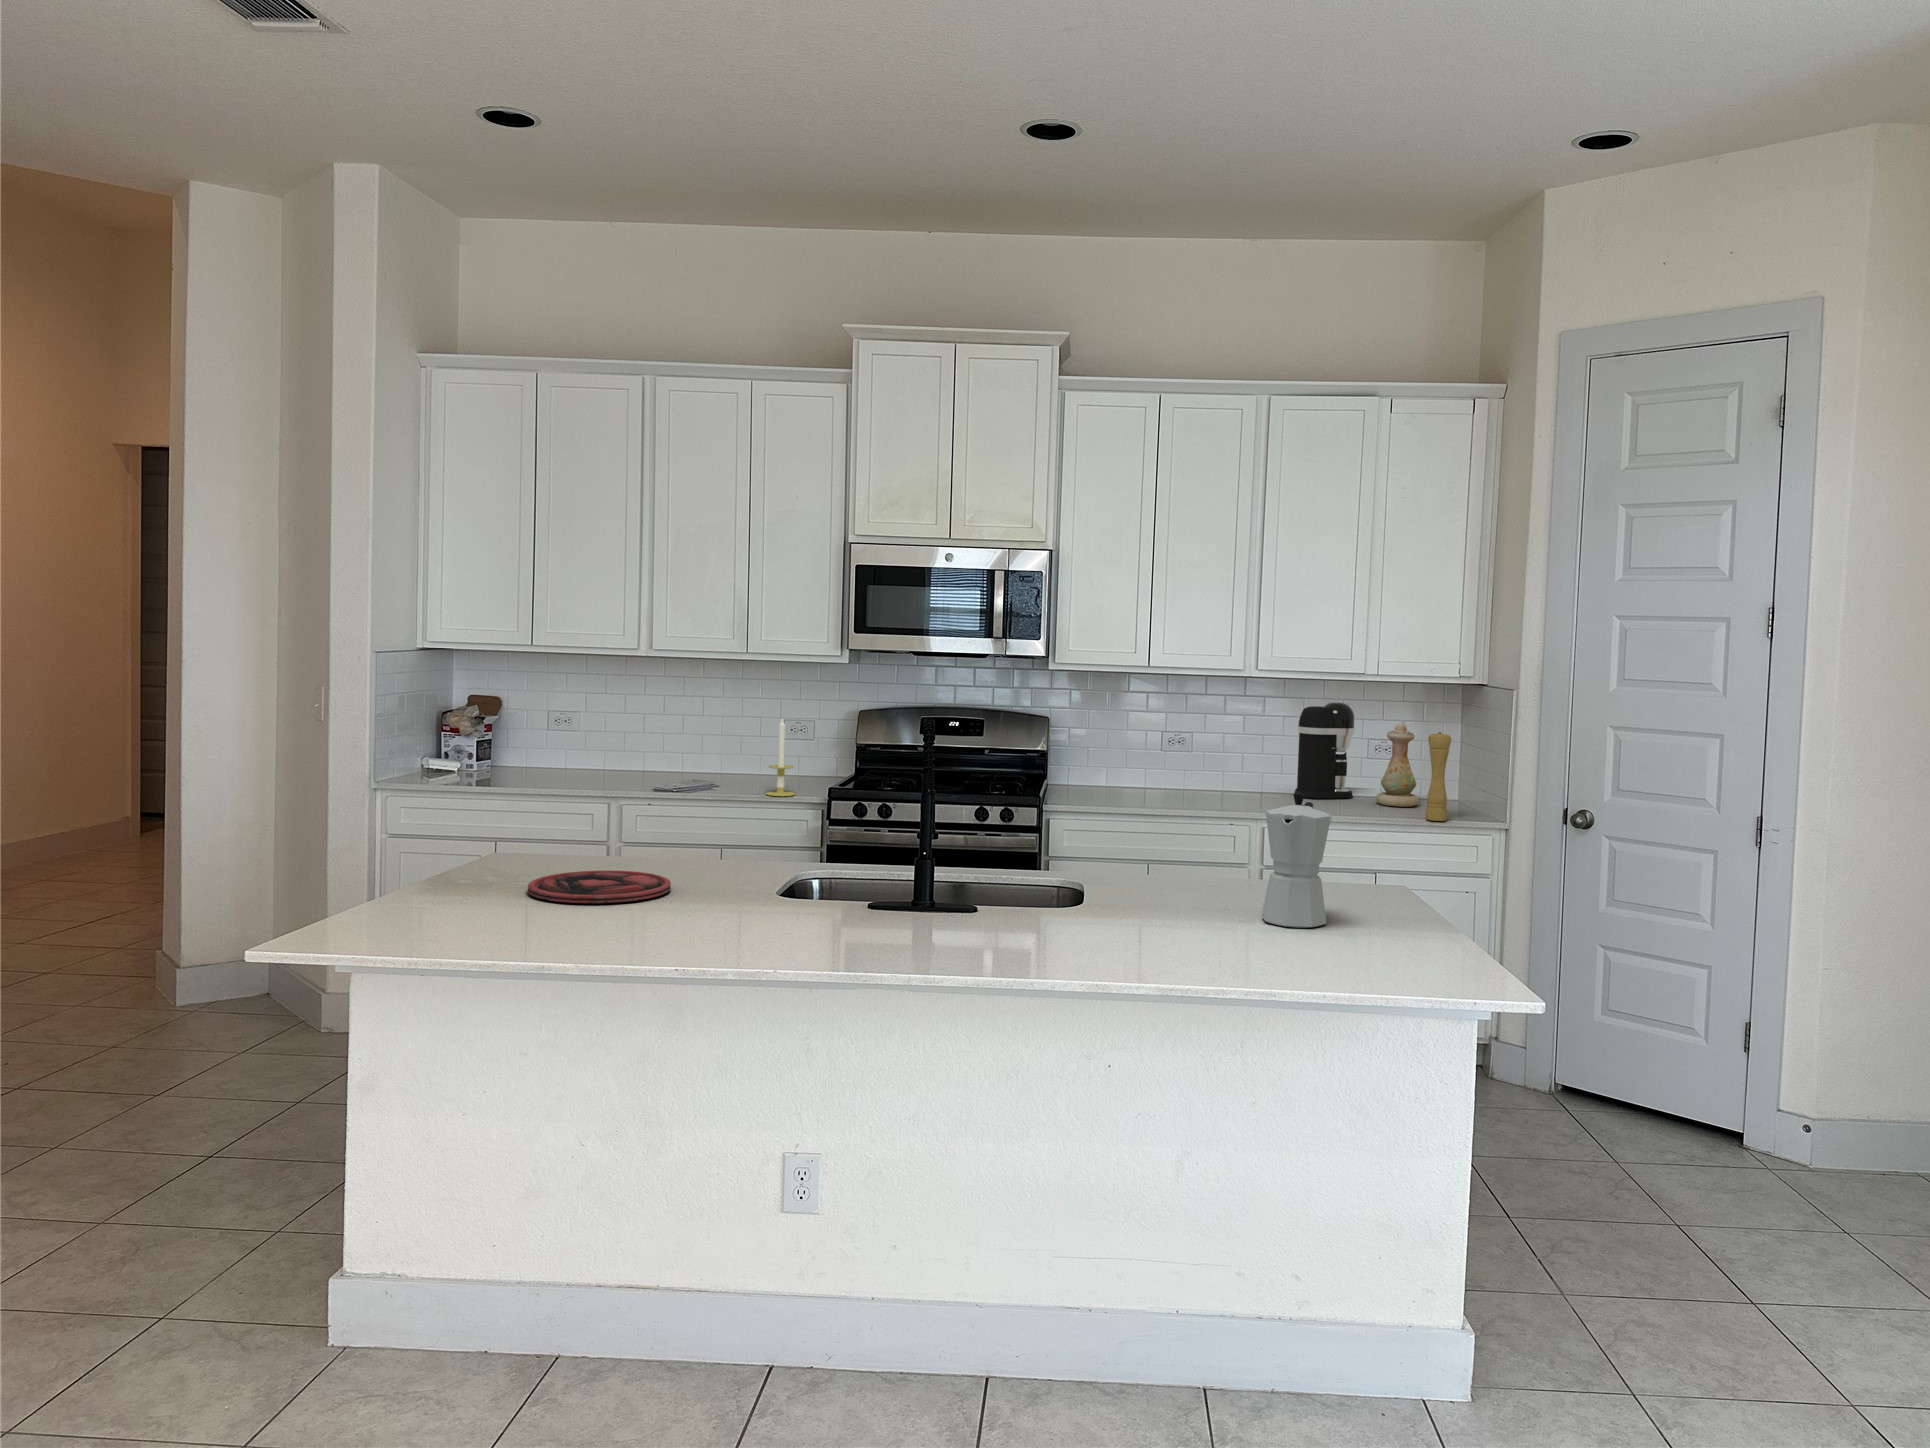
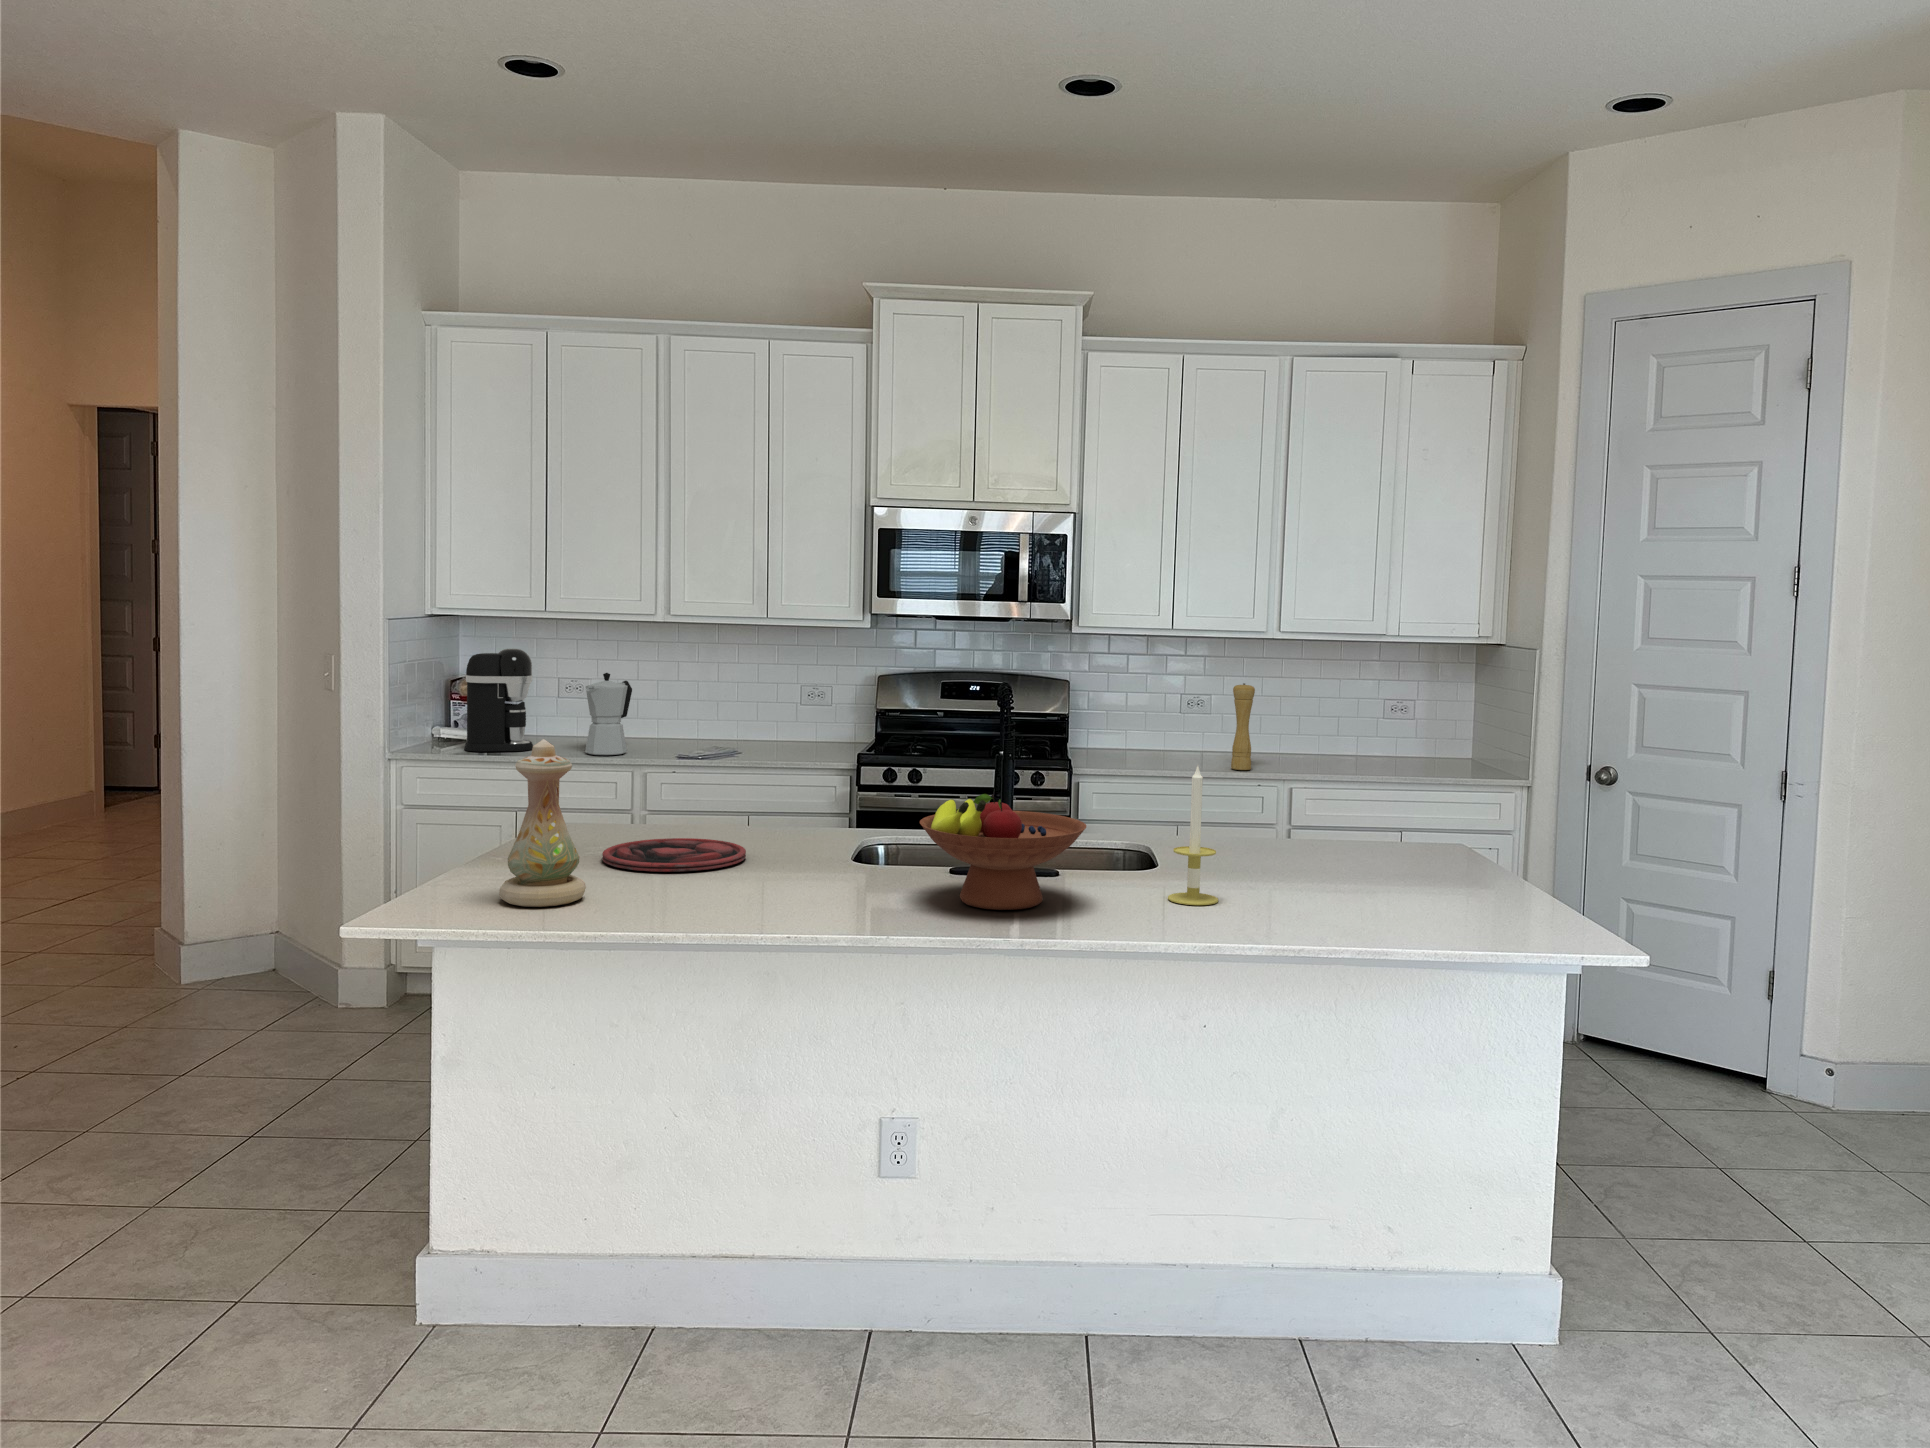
coffee maker: present [1294,702,1355,798] -> present [464,648,533,752]
candle: present [766,719,795,796] -> present [1168,766,1218,905]
vase: present [1376,722,1419,807] -> present [499,739,586,907]
pepper mill: present [1426,732,1451,821] -> present [1231,683,1255,770]
moka pot: present [1261,792,1331,928] -> present [585,673,632,755]
fruit bowl: none [821,831,987,946] -> present [920,794,1086,910]

